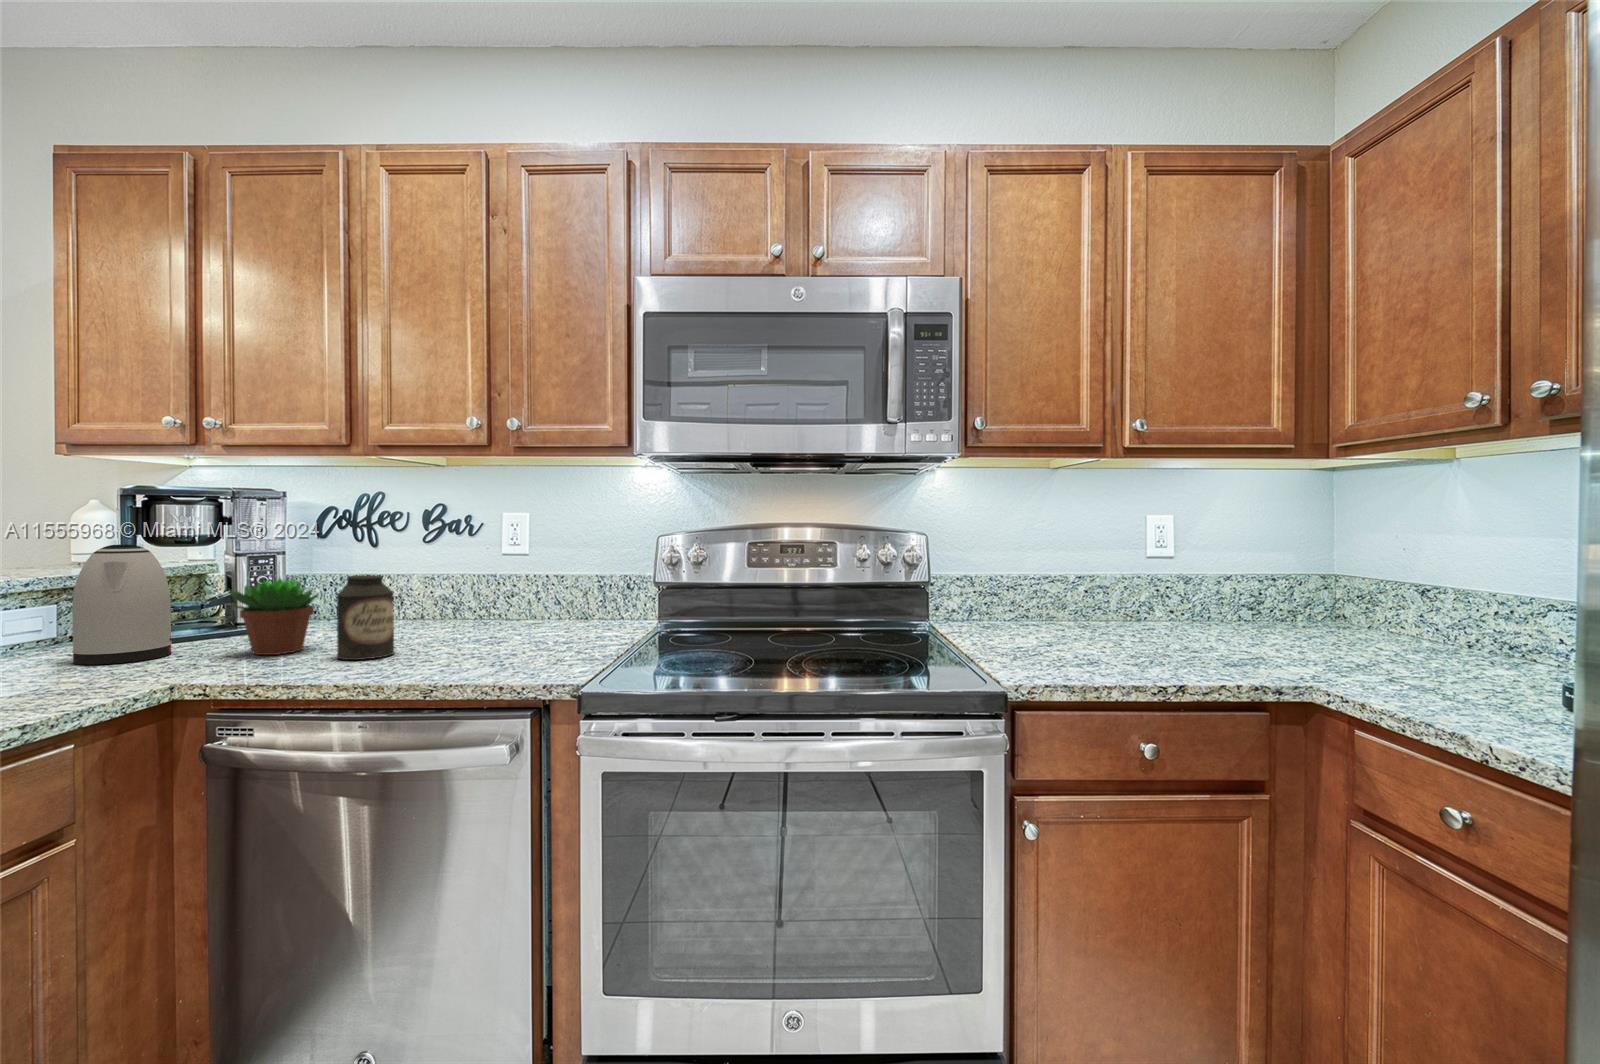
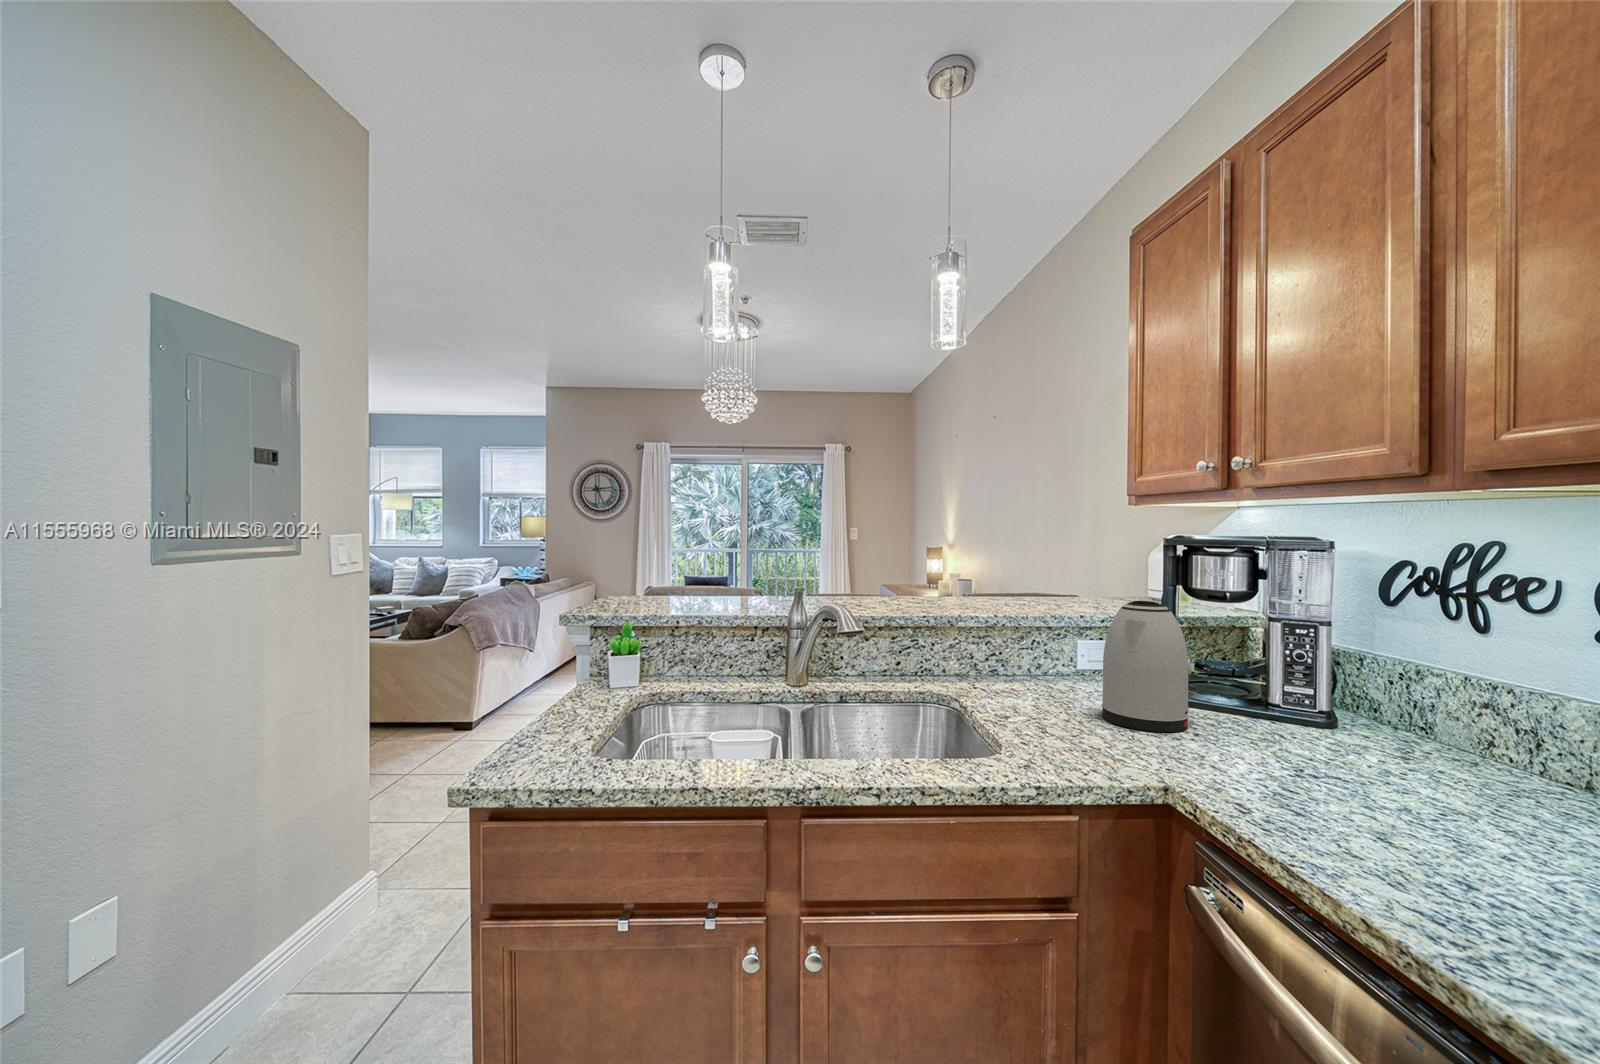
canister: present [337,575,394,660] -> none [1395,688,1516,853]
succulent plant: present [229,578,318,655] -> none [1241,663,1374,778]

